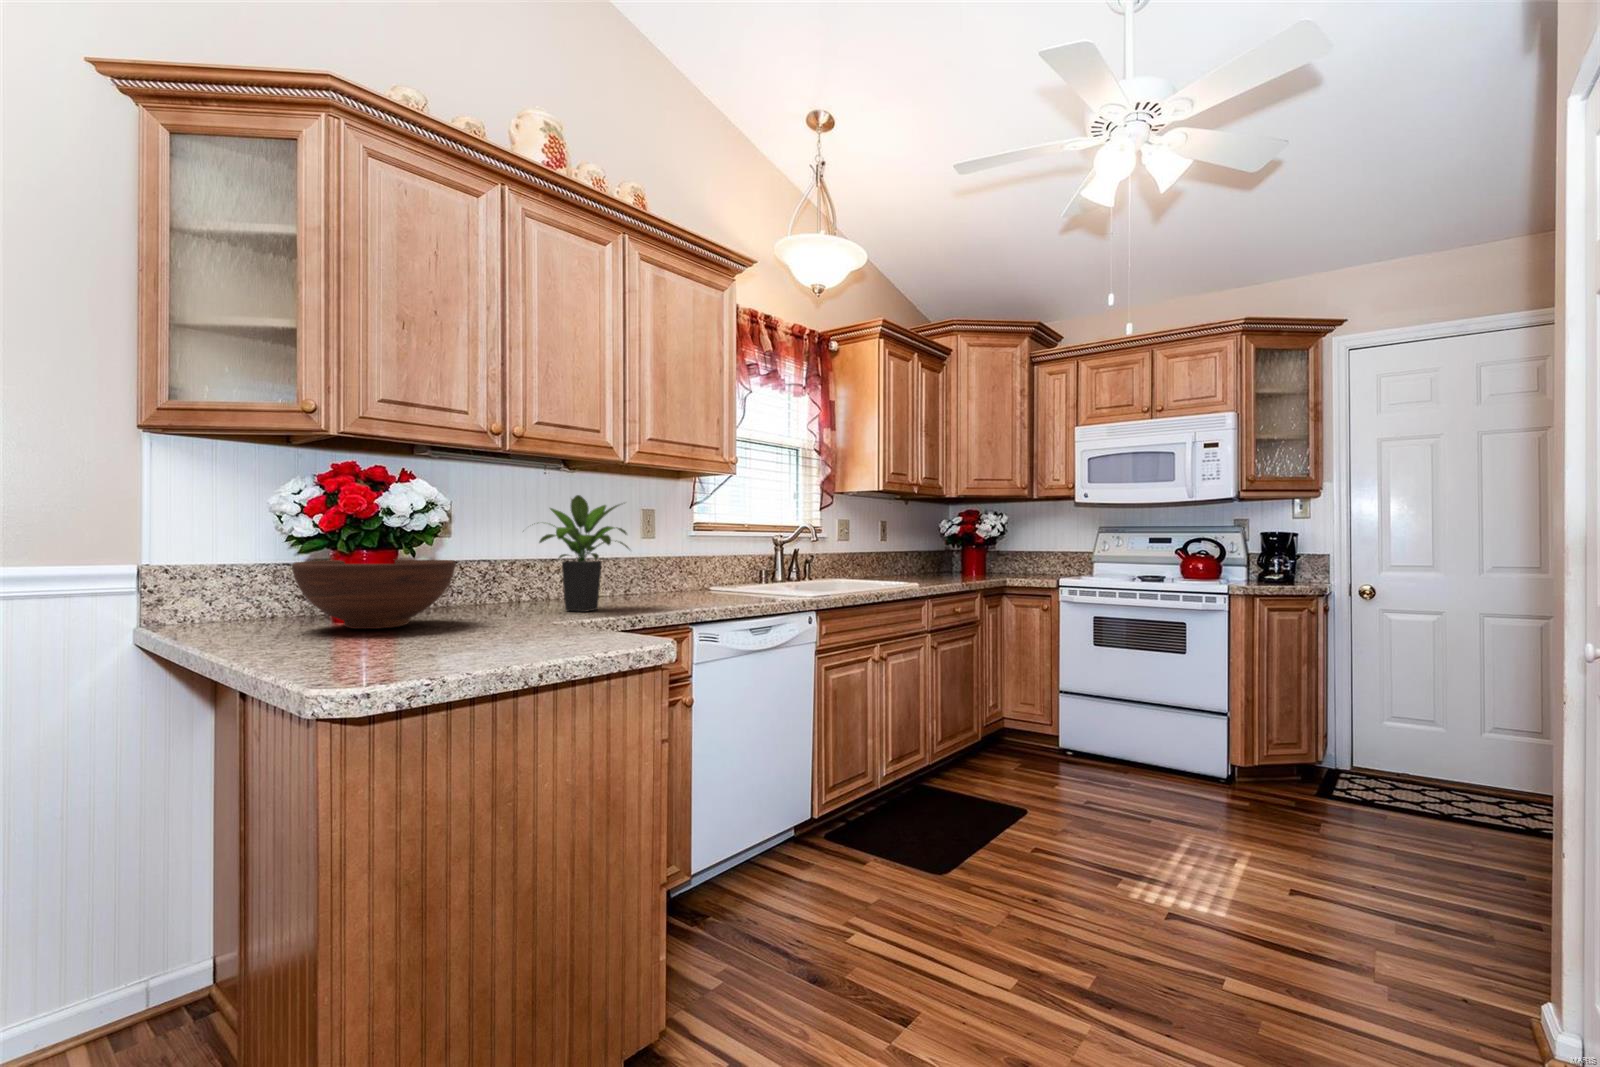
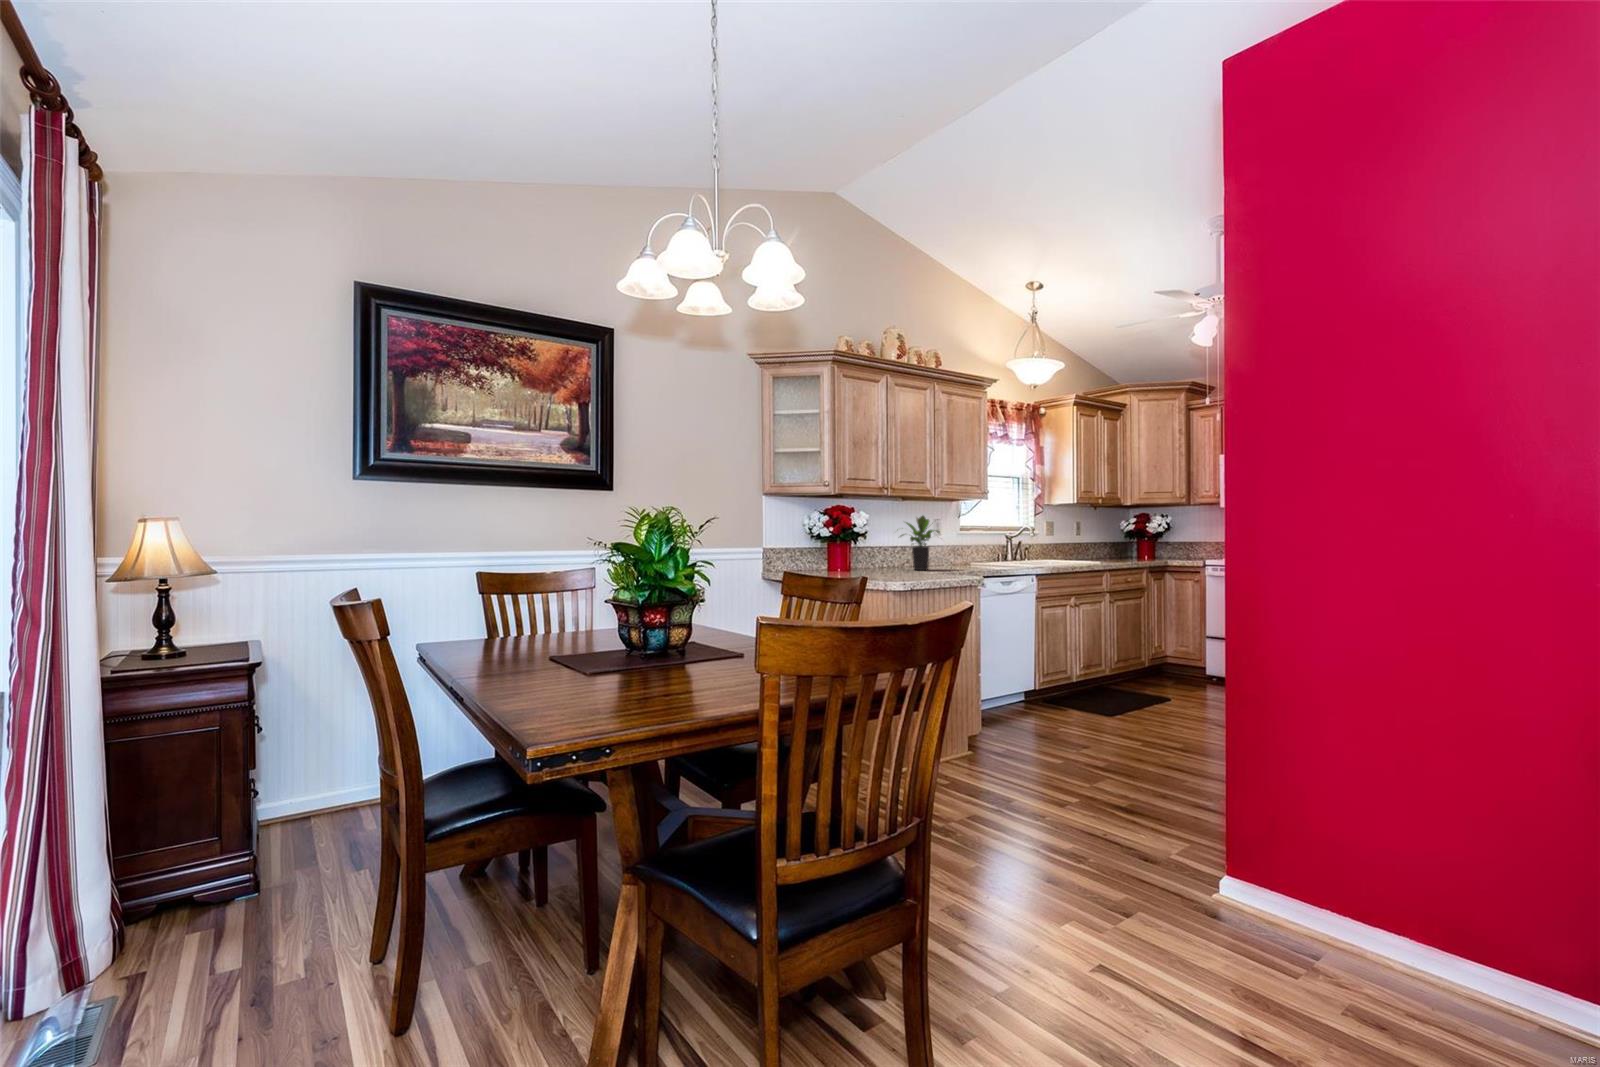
fruit bowl: present [292,559,455,629] -> none [821,545,880,573]

